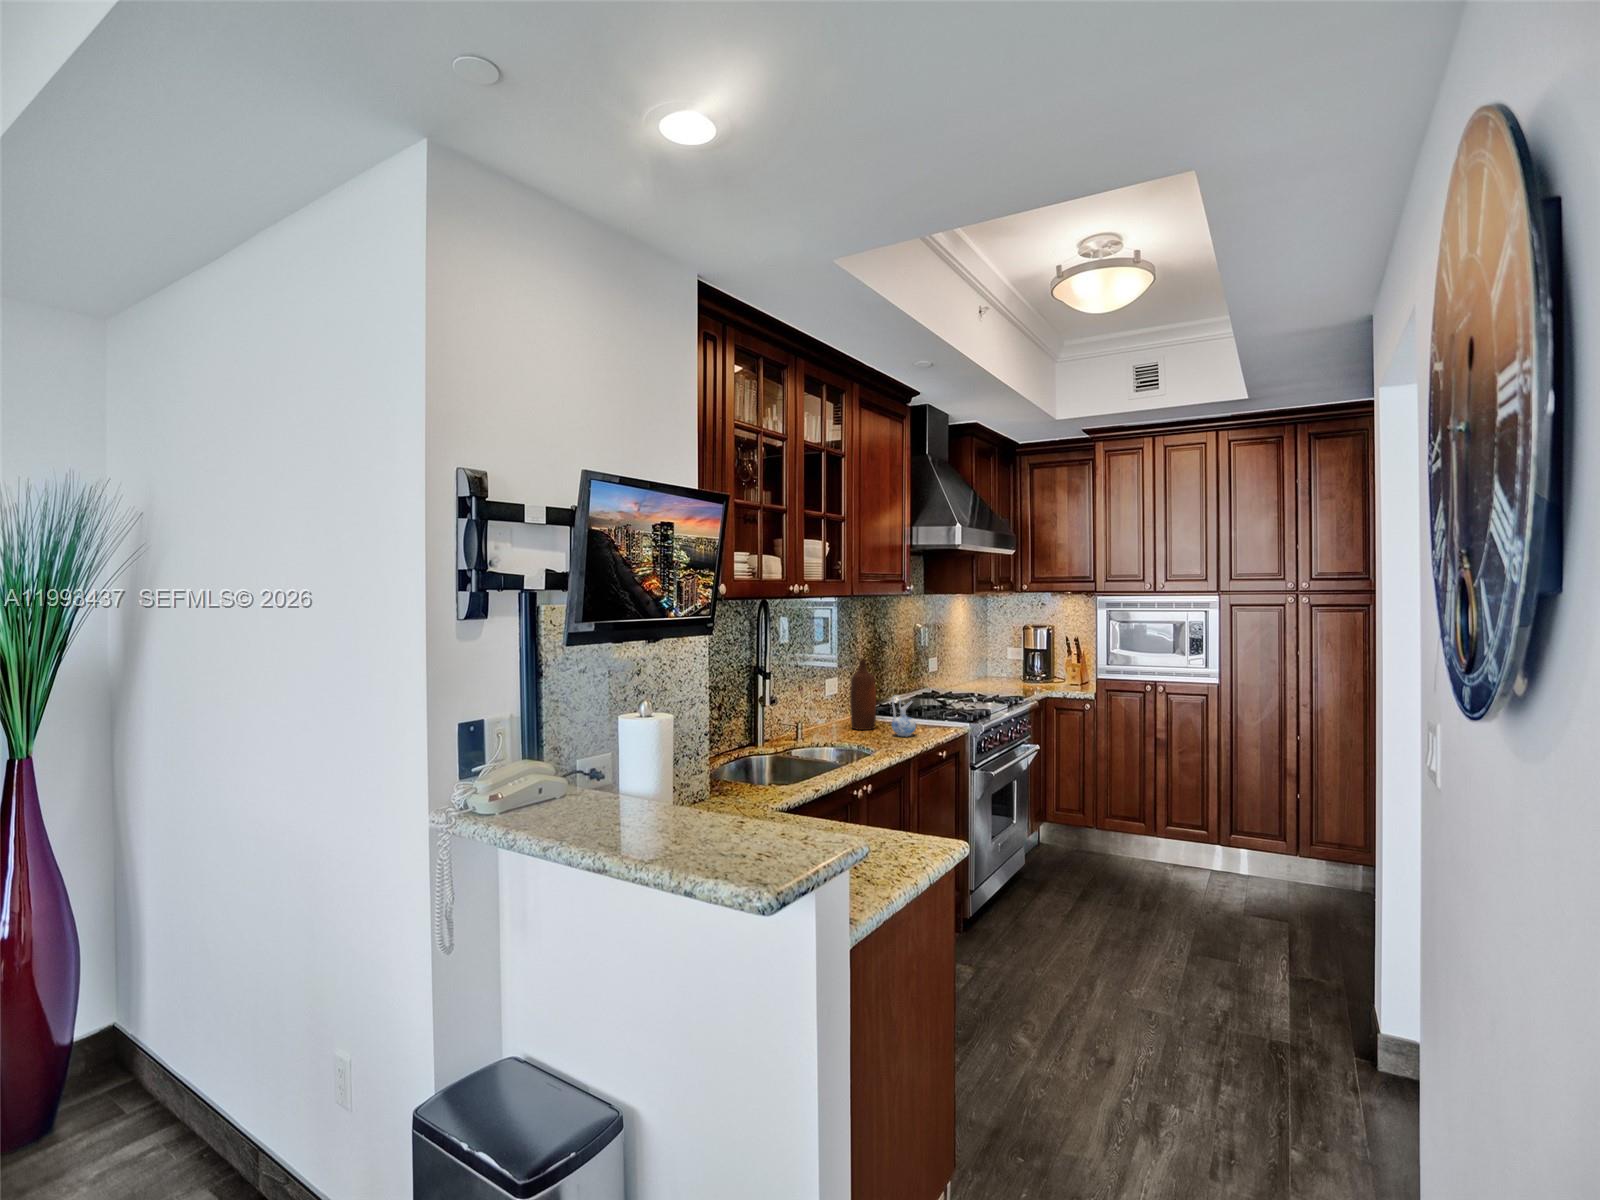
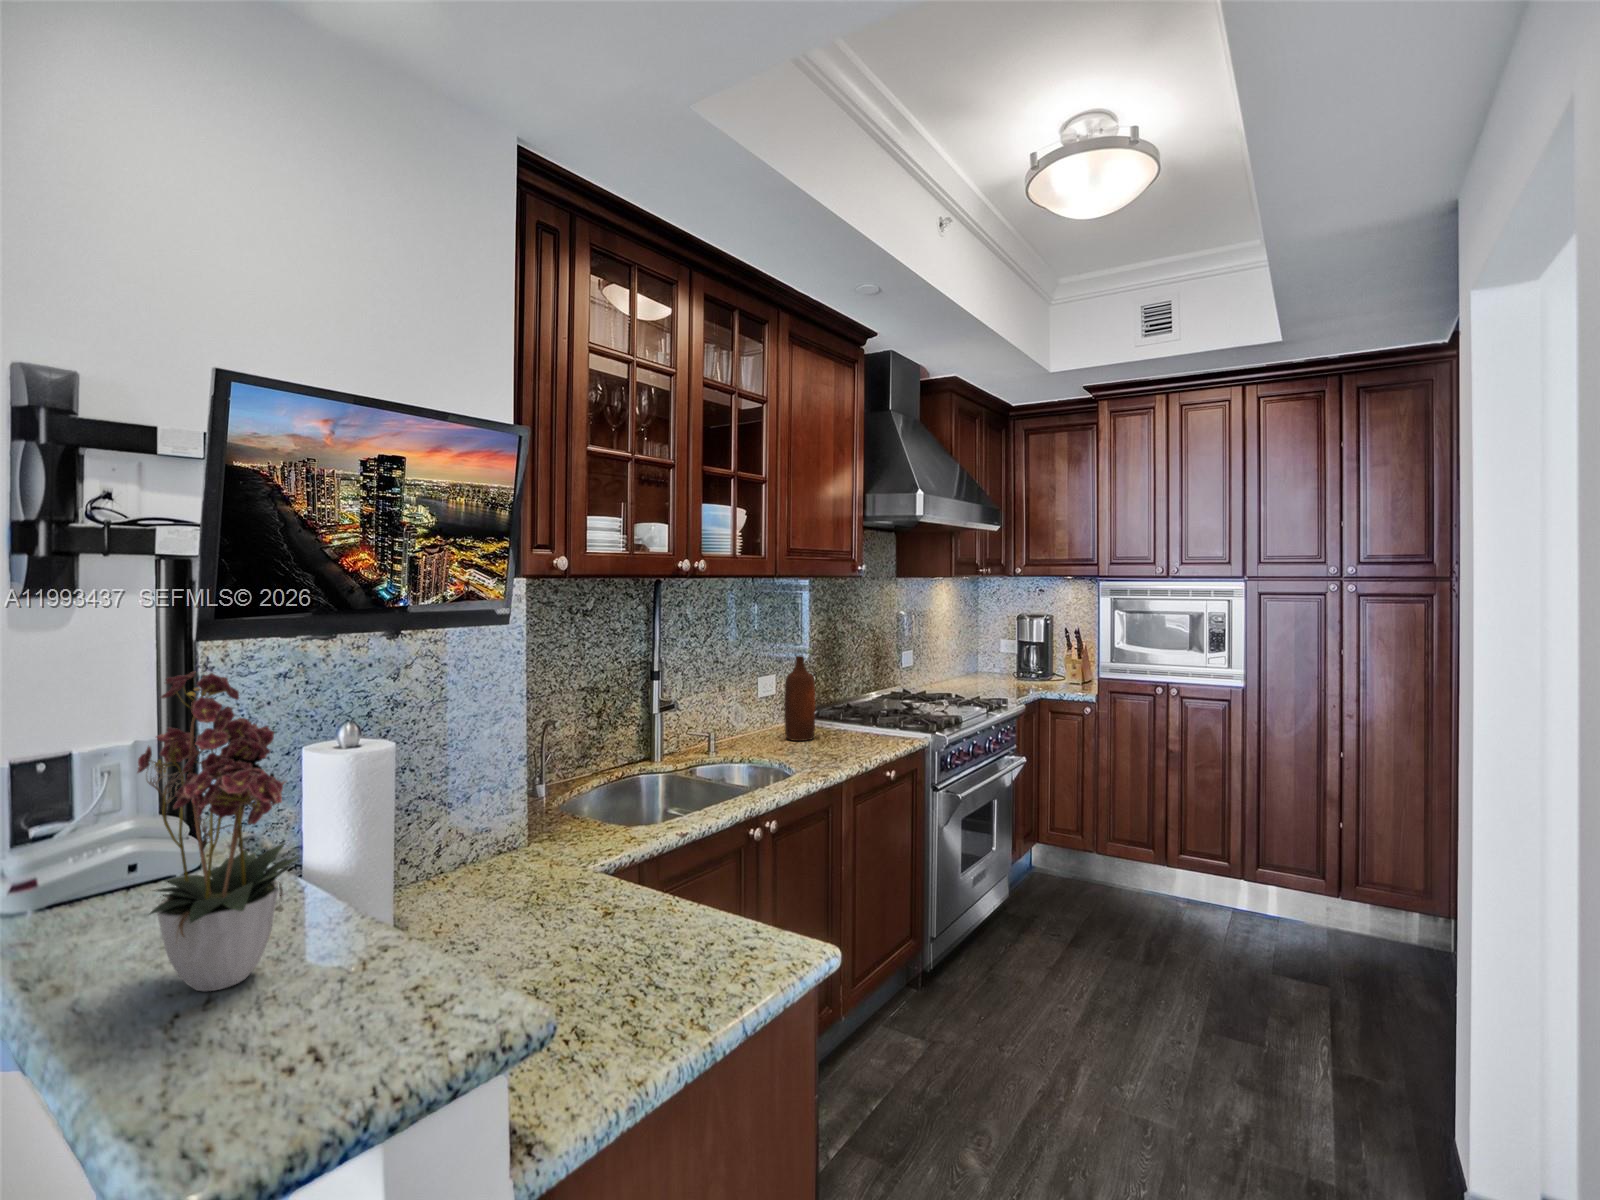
flower arrangement: none [618,651,730,841] -> present [137,672,299,991]
ceramic pitcher: present [891,695,916,736] -> none [828,700,858,751]

